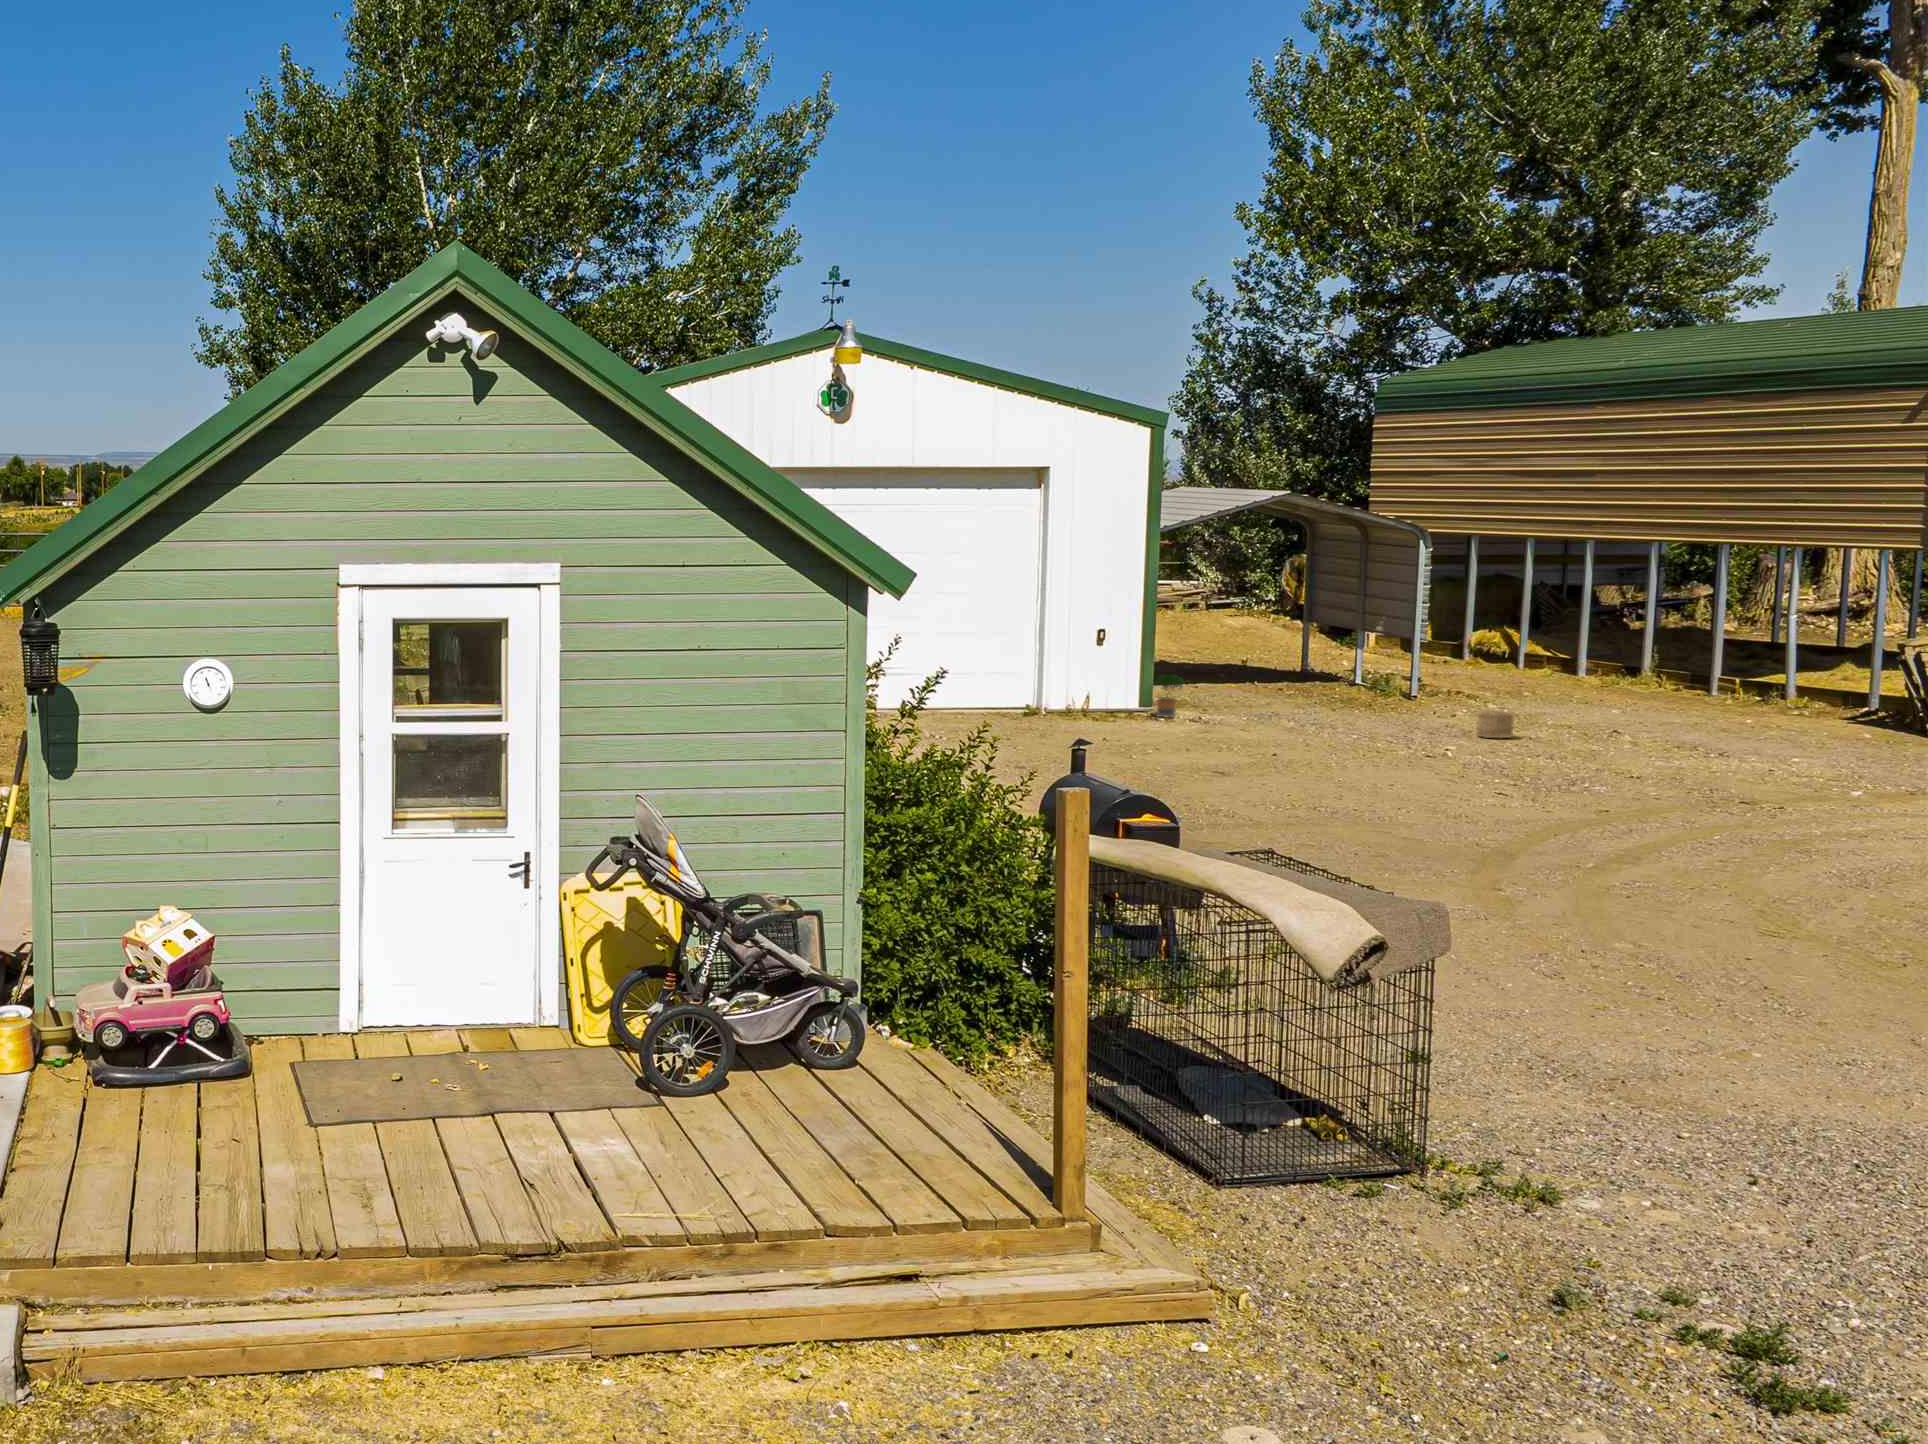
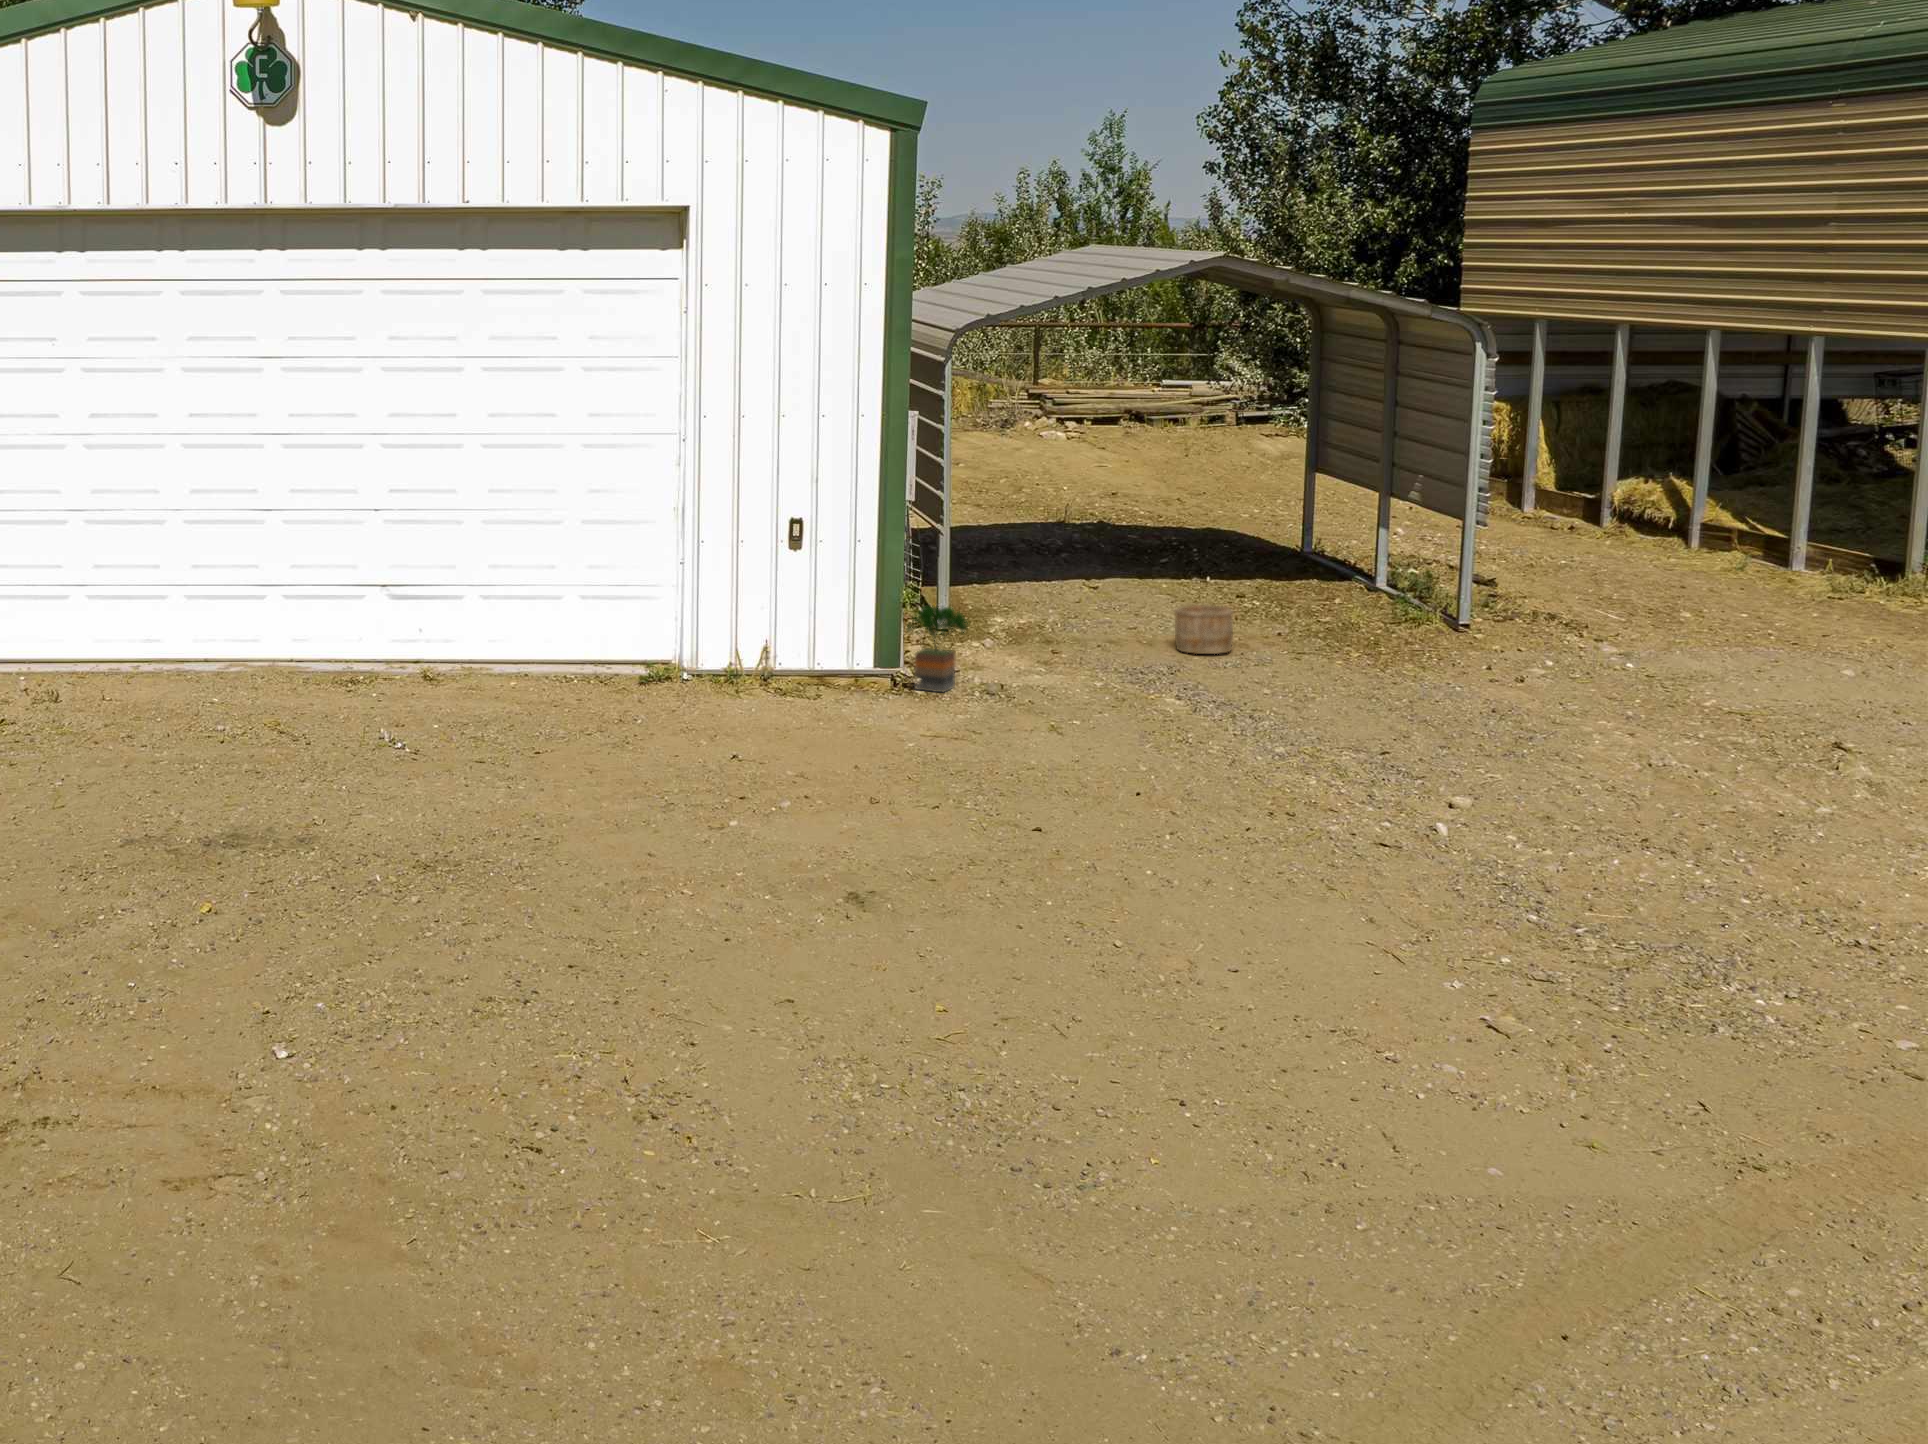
wooden bucket: present [1478,711,1514,738] -> present [1174,605,1233,654]

